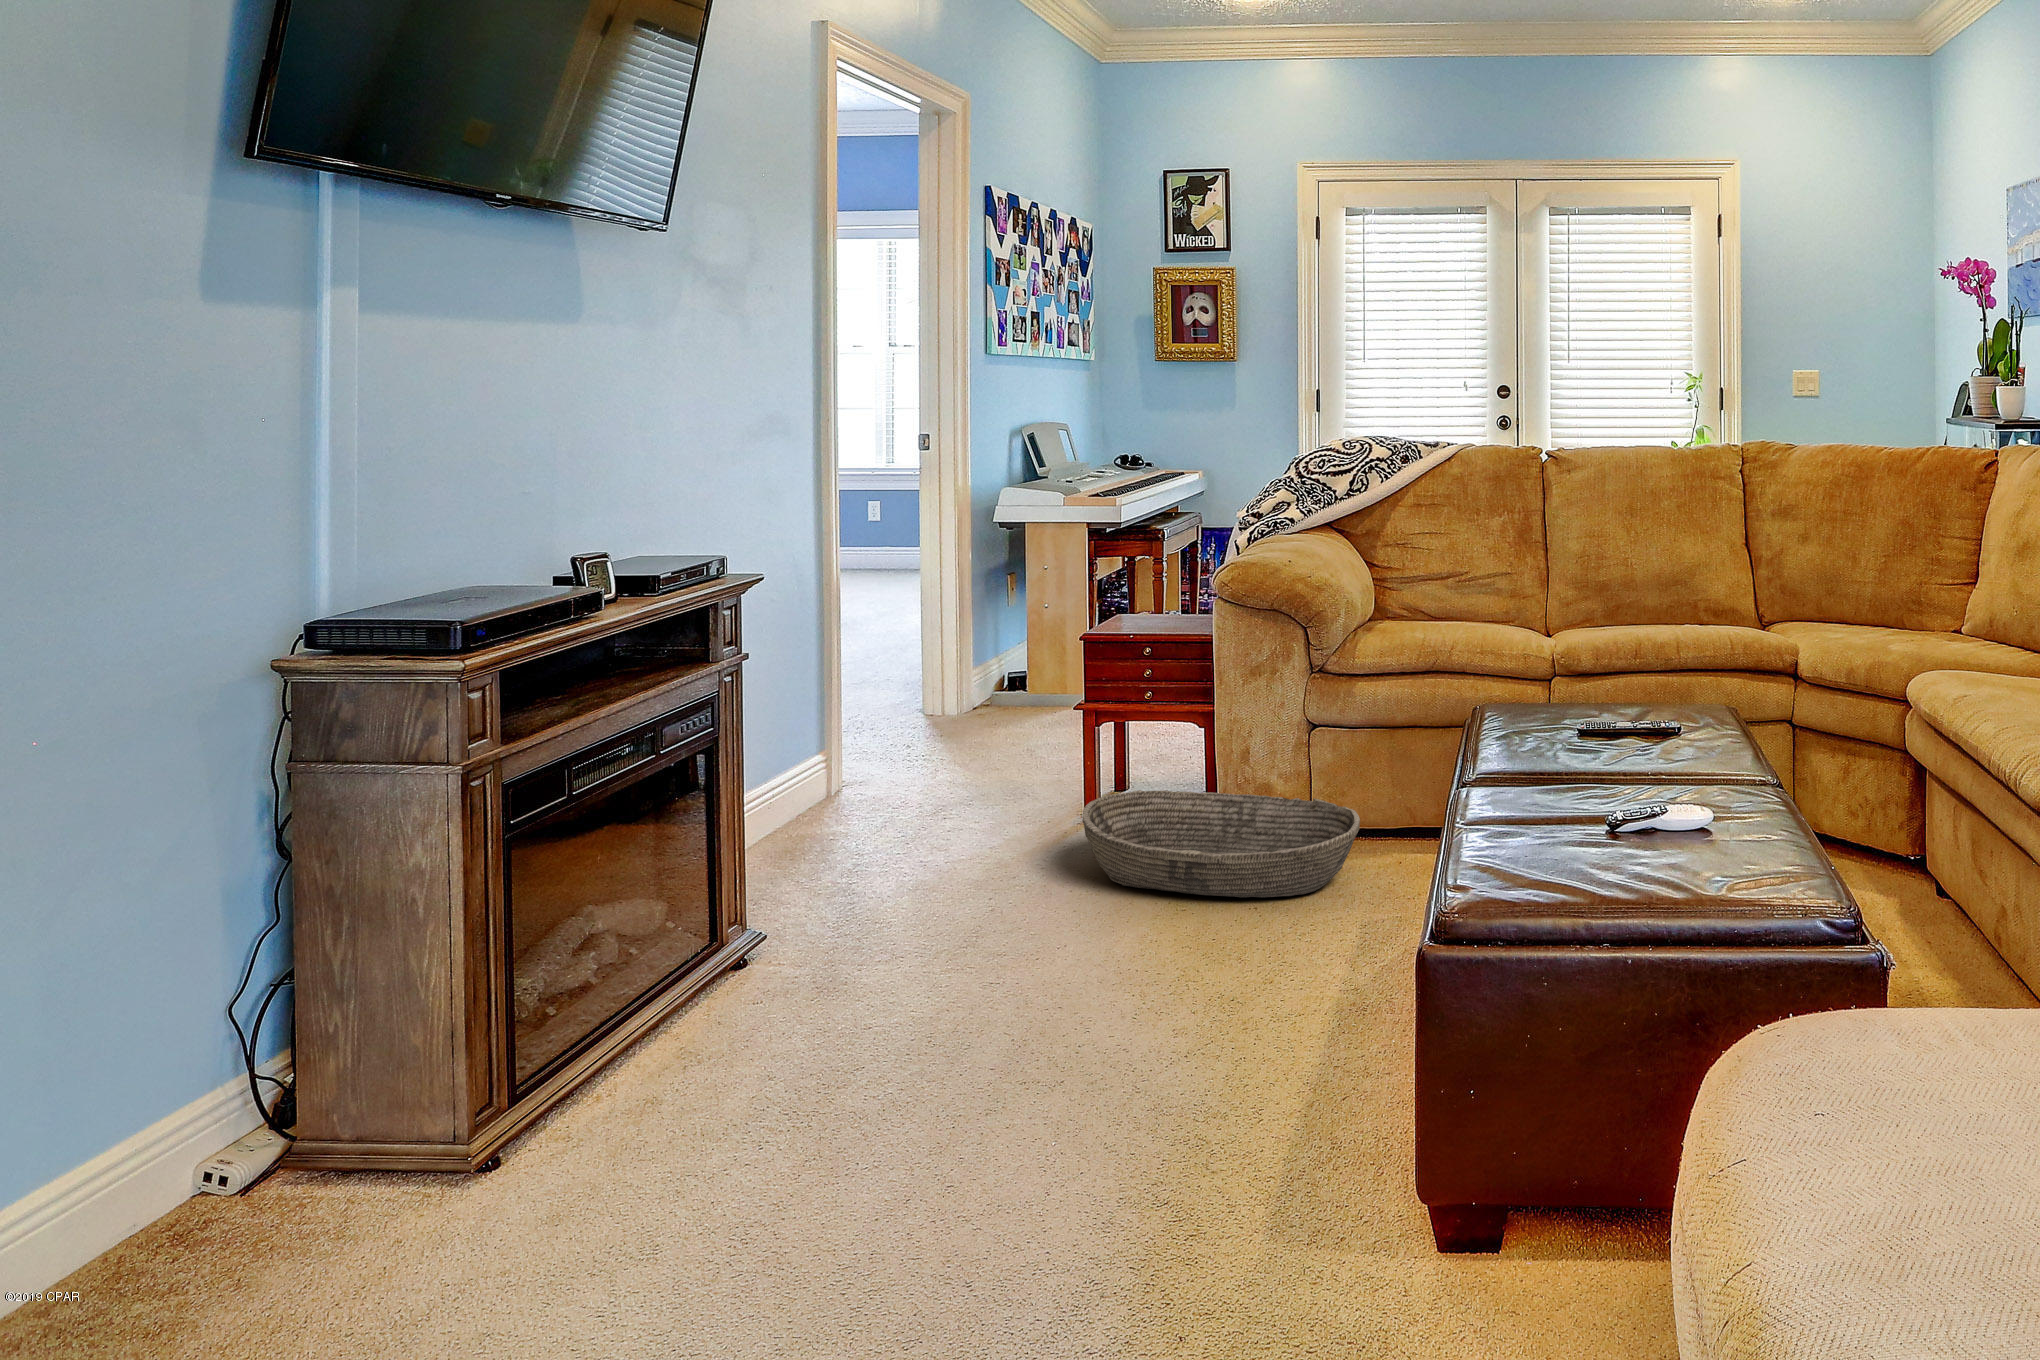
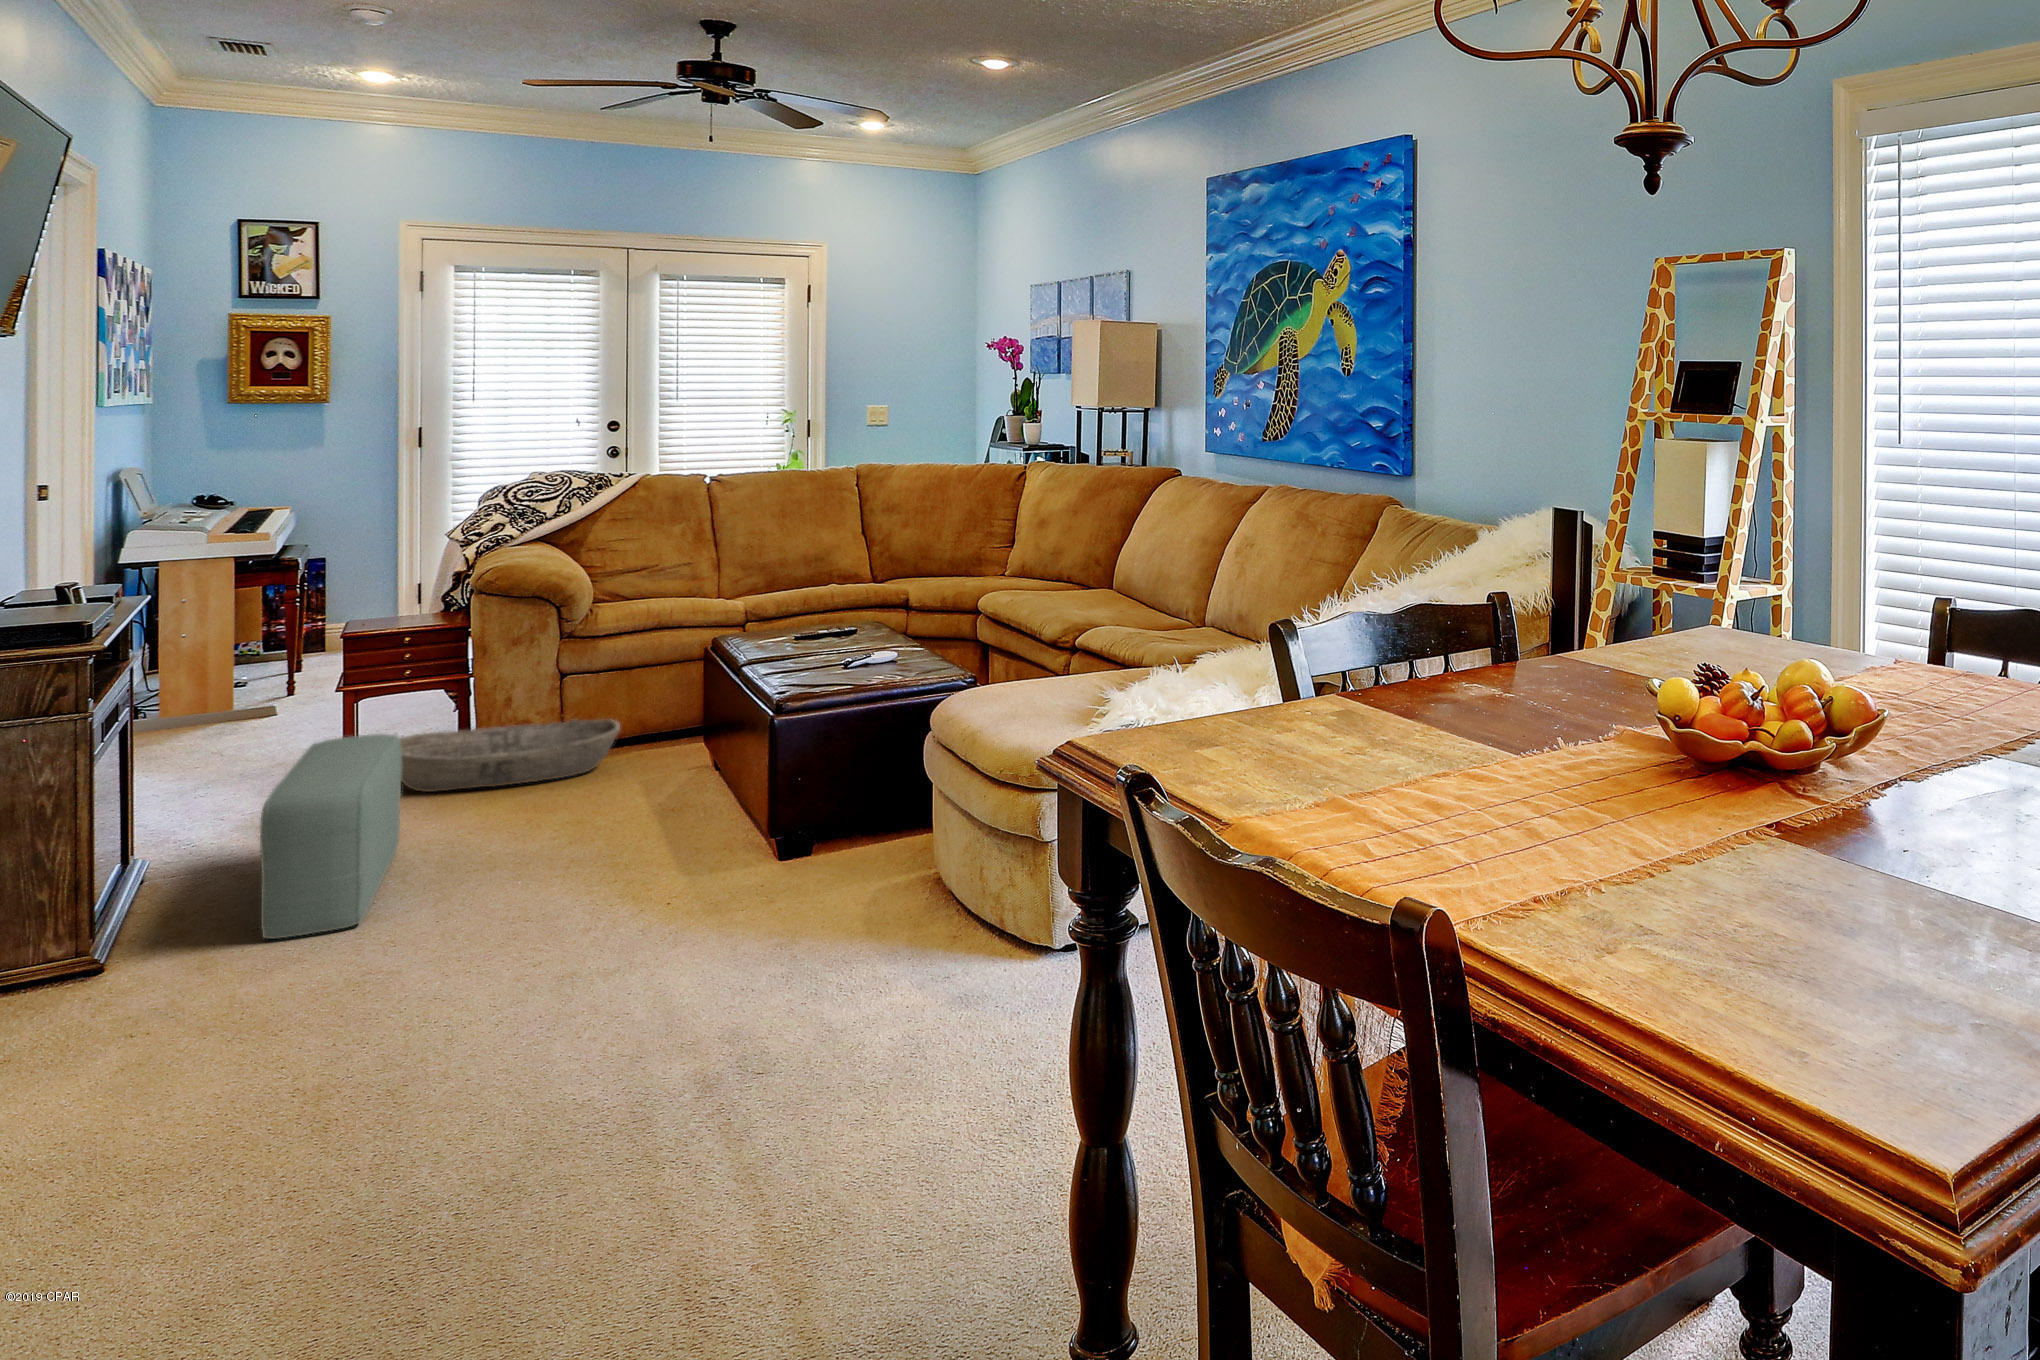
pouf: none [625,825,984,1220] -> present [260,734,402,939]

